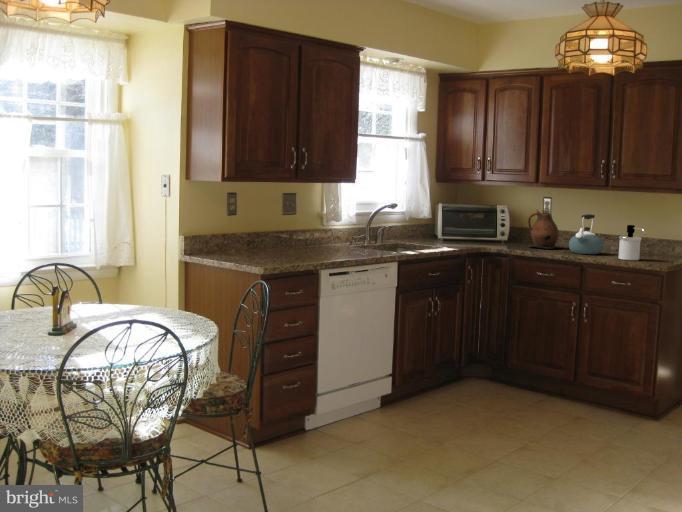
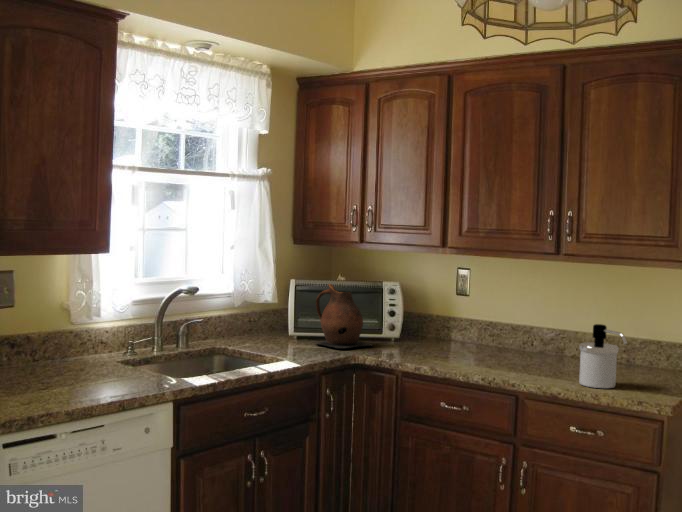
ceramic pitcher: present [528,209,562,248] -> present [316,284,372,349]
kettle: present [569,214,604,254] -> none [495,302,553,371]

